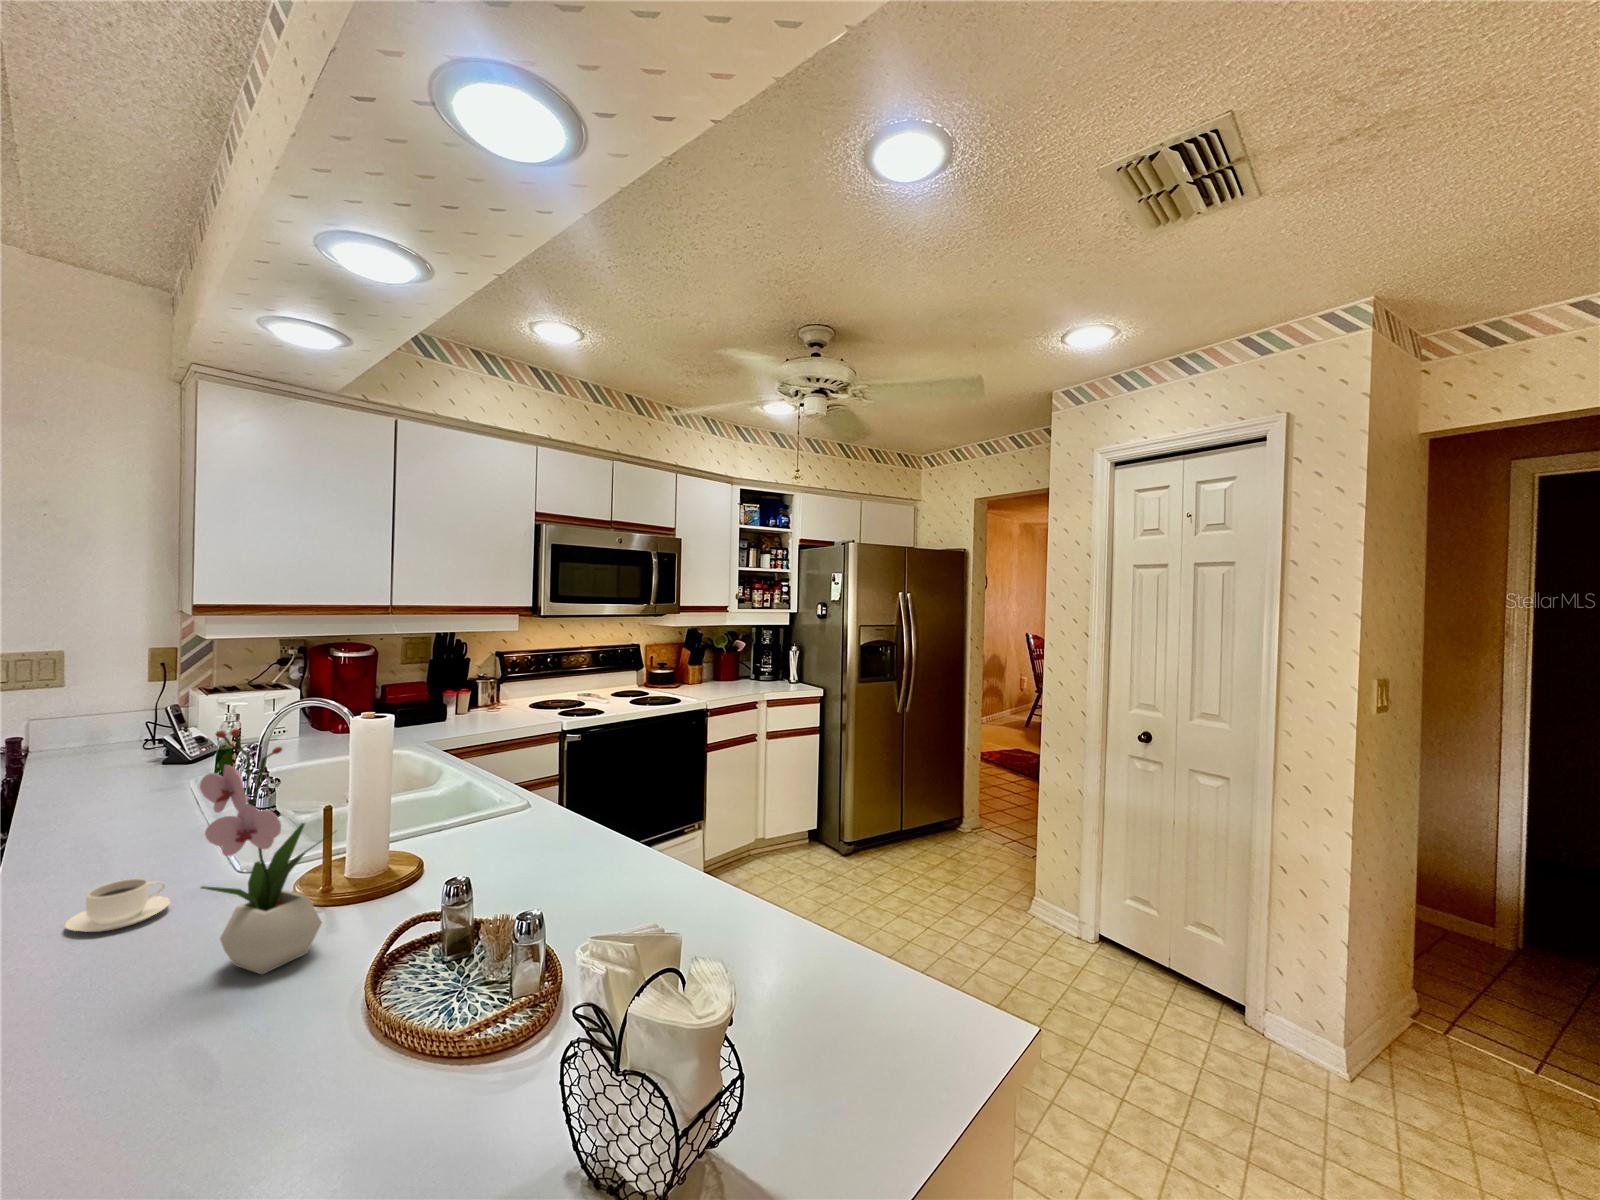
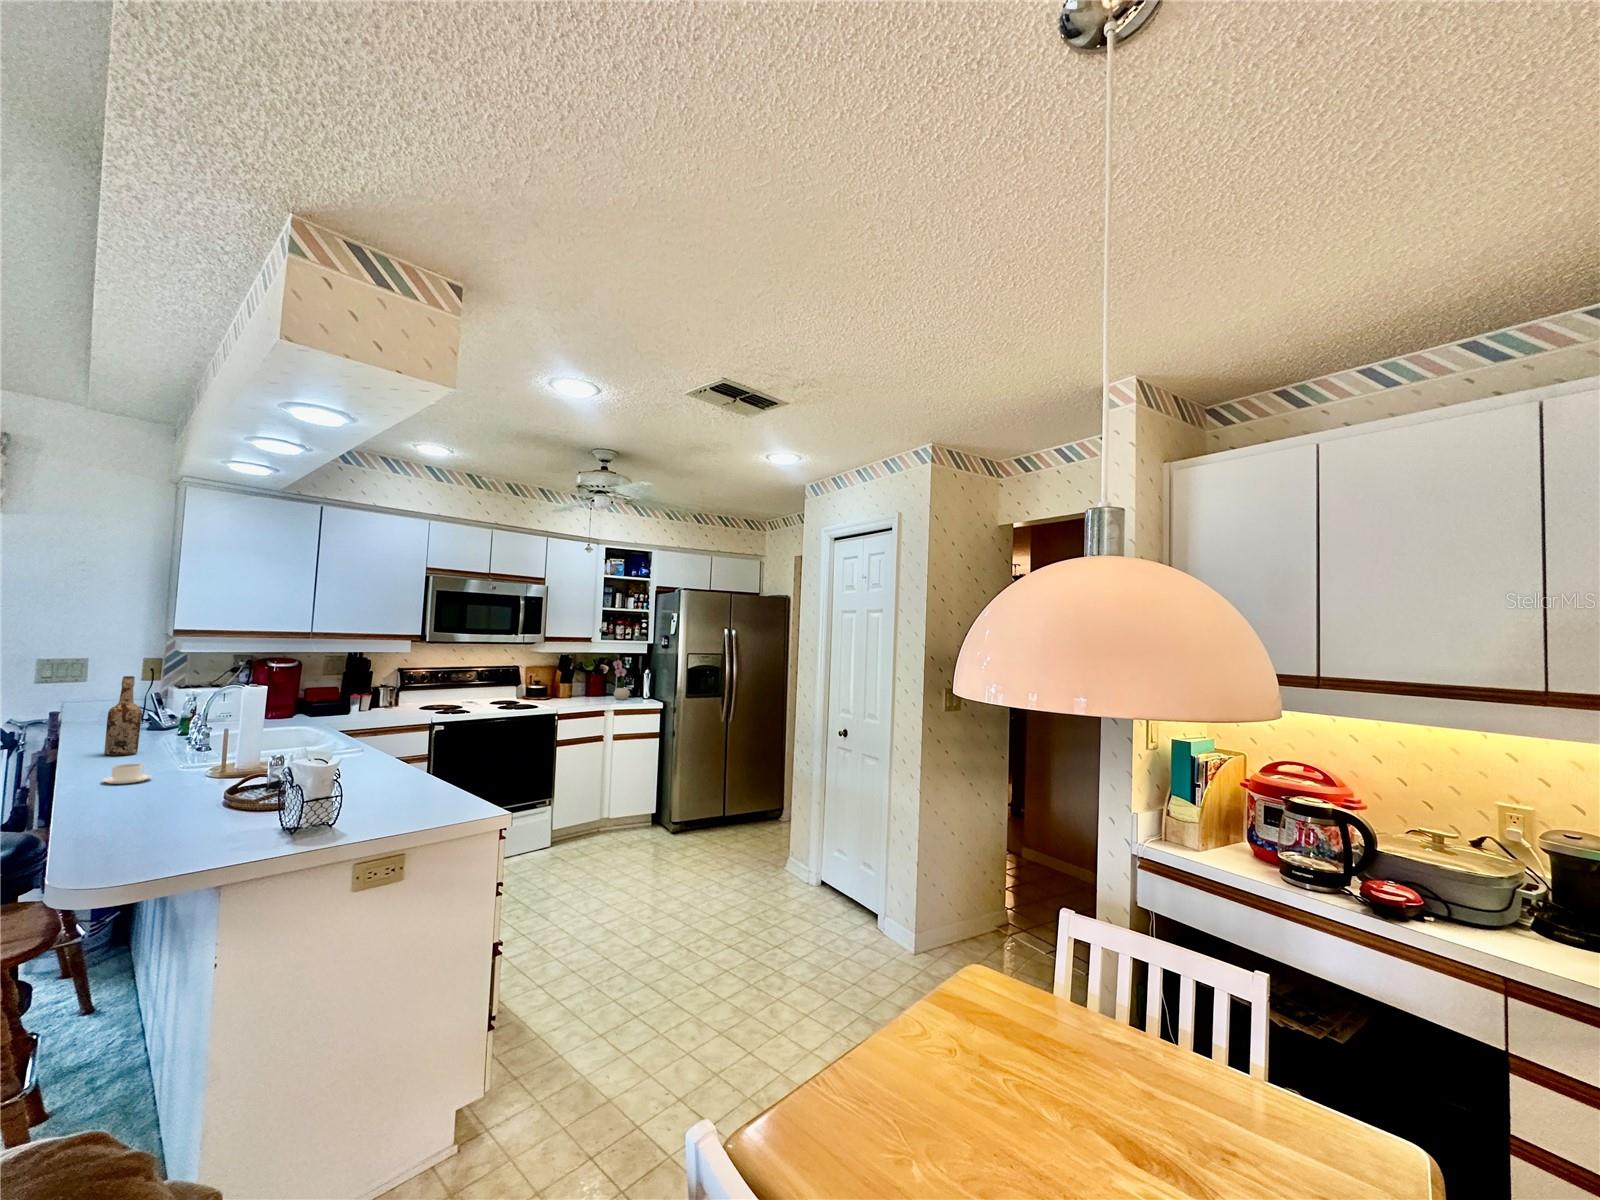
wine bottle: none [84,690,147,833] -> present [105,676,142,756]
flower arrangement: present [200,729,324,974] -> present [613,654,630,700]

